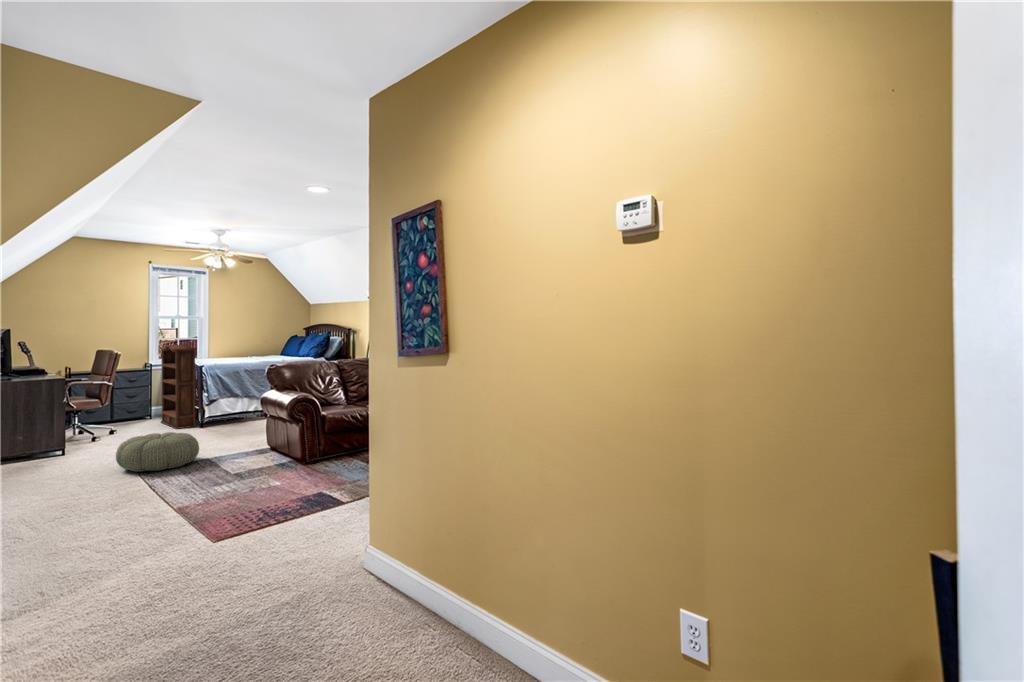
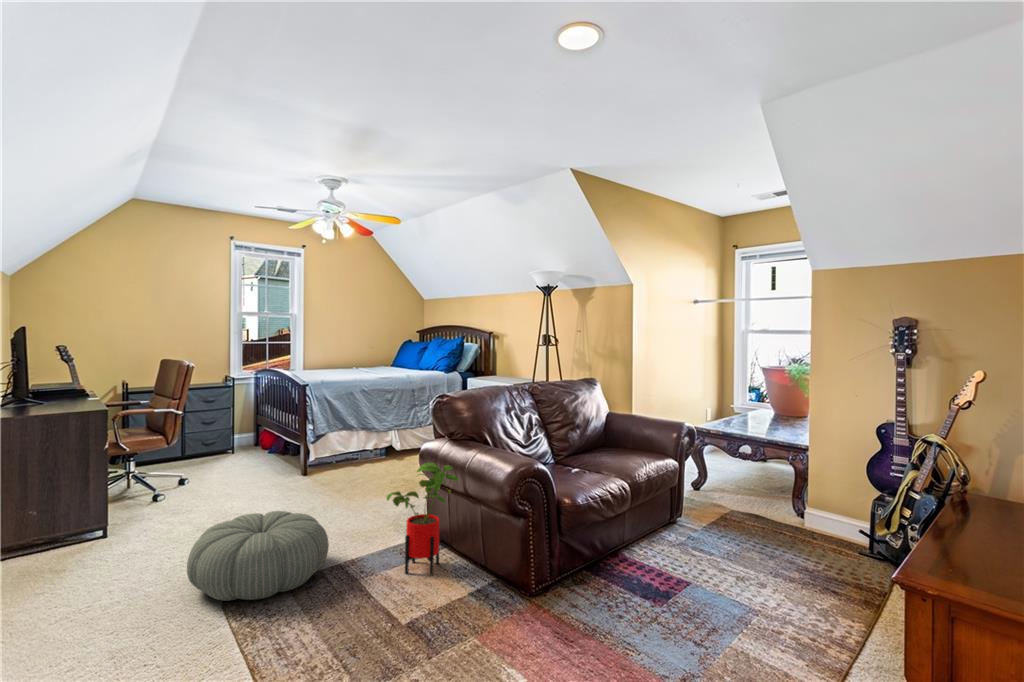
bookshelf: present [160,345,197,429] -> none [245,352,299,478]
house plant: none [230,401,273,462] -> present [387,463,459,575]

